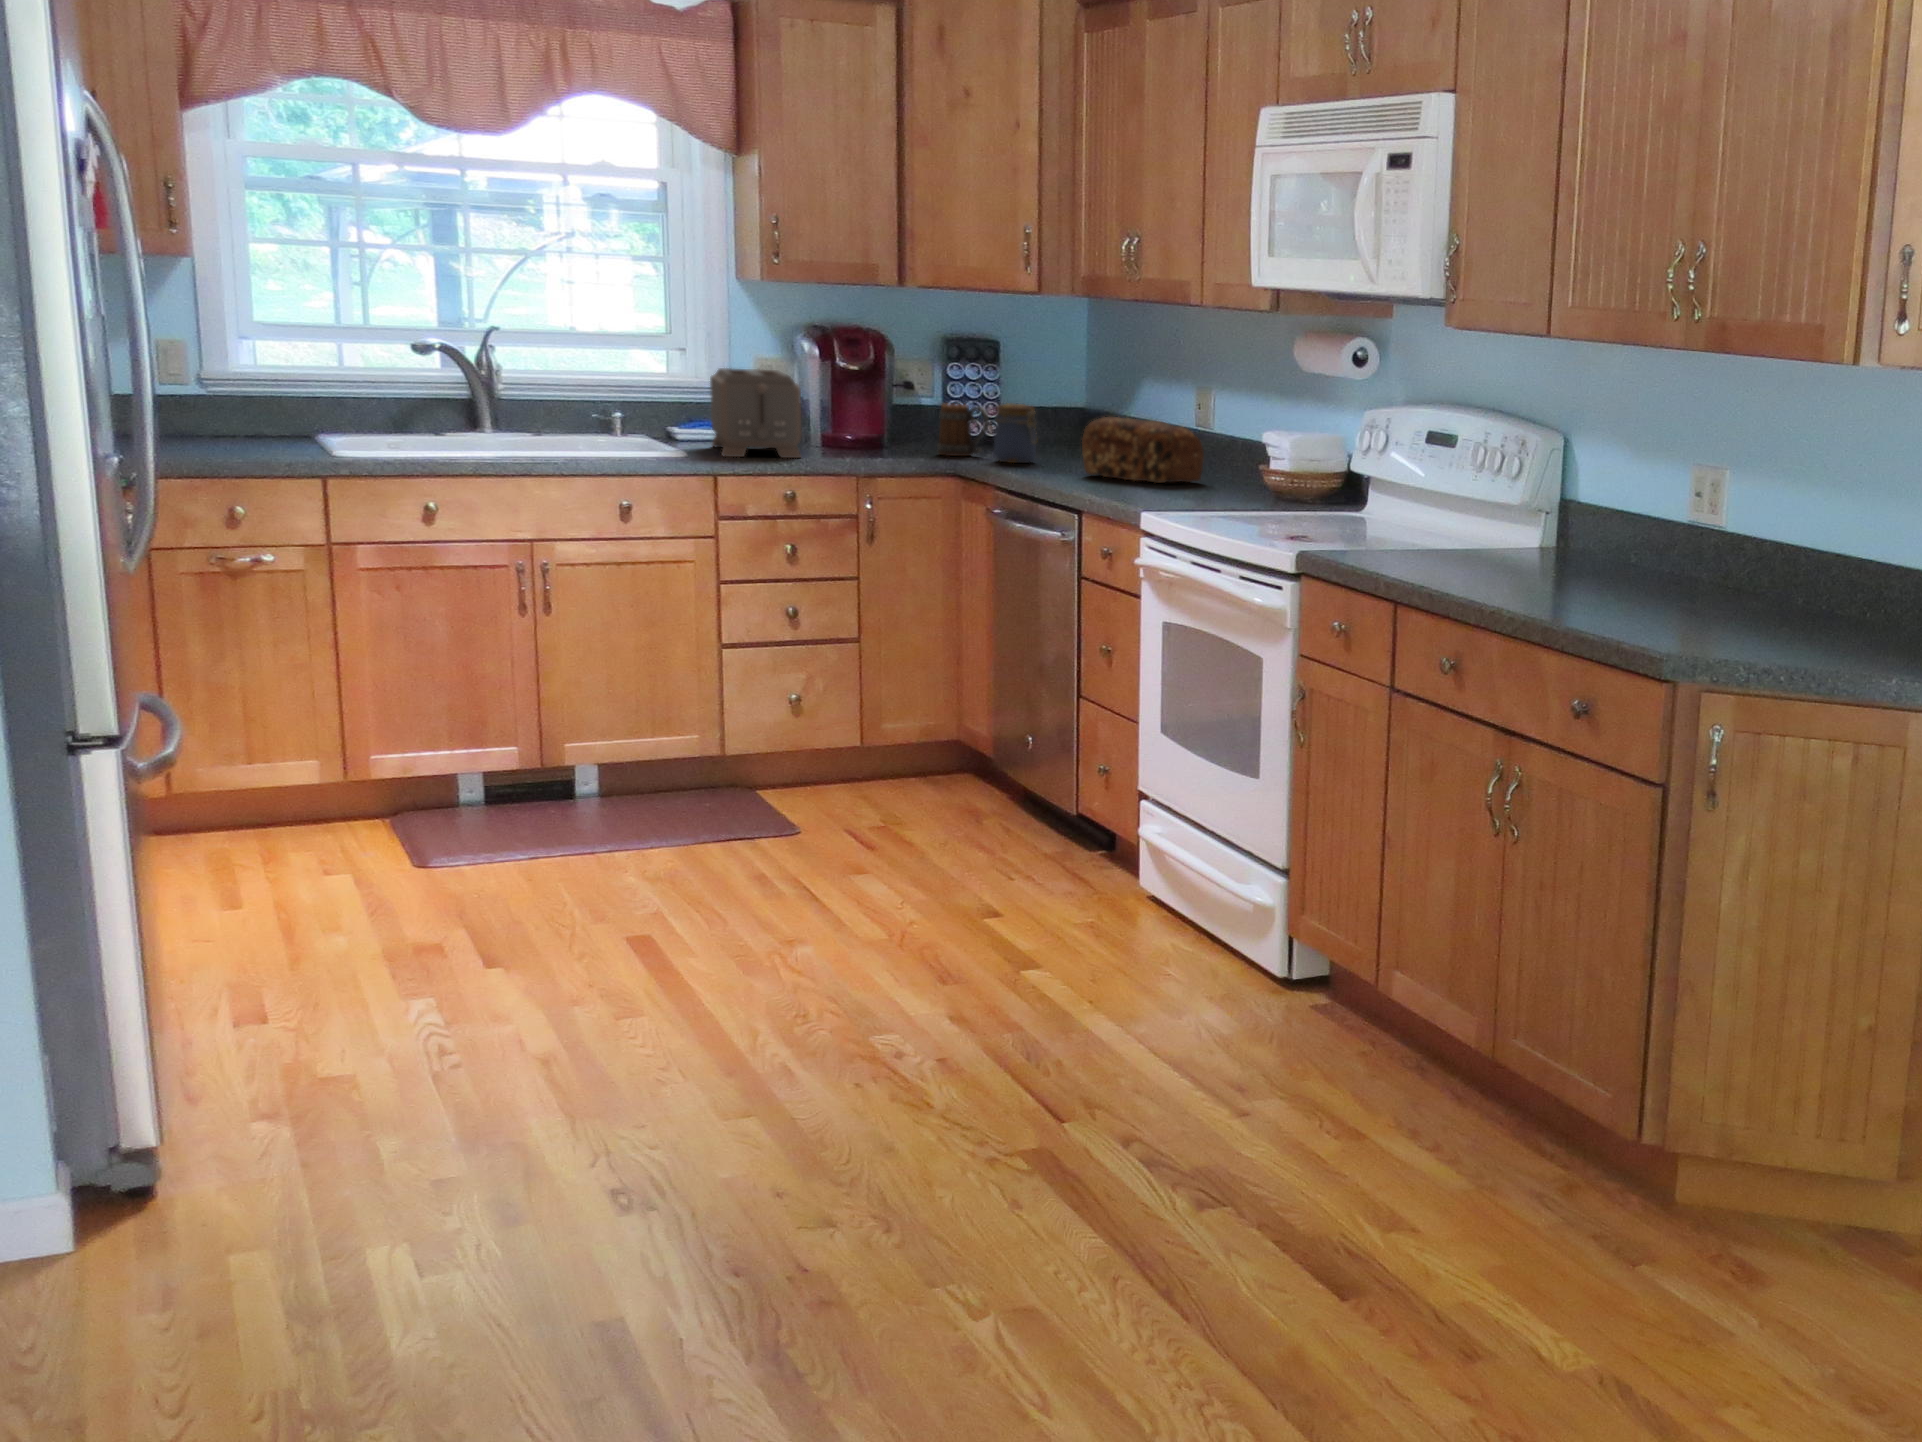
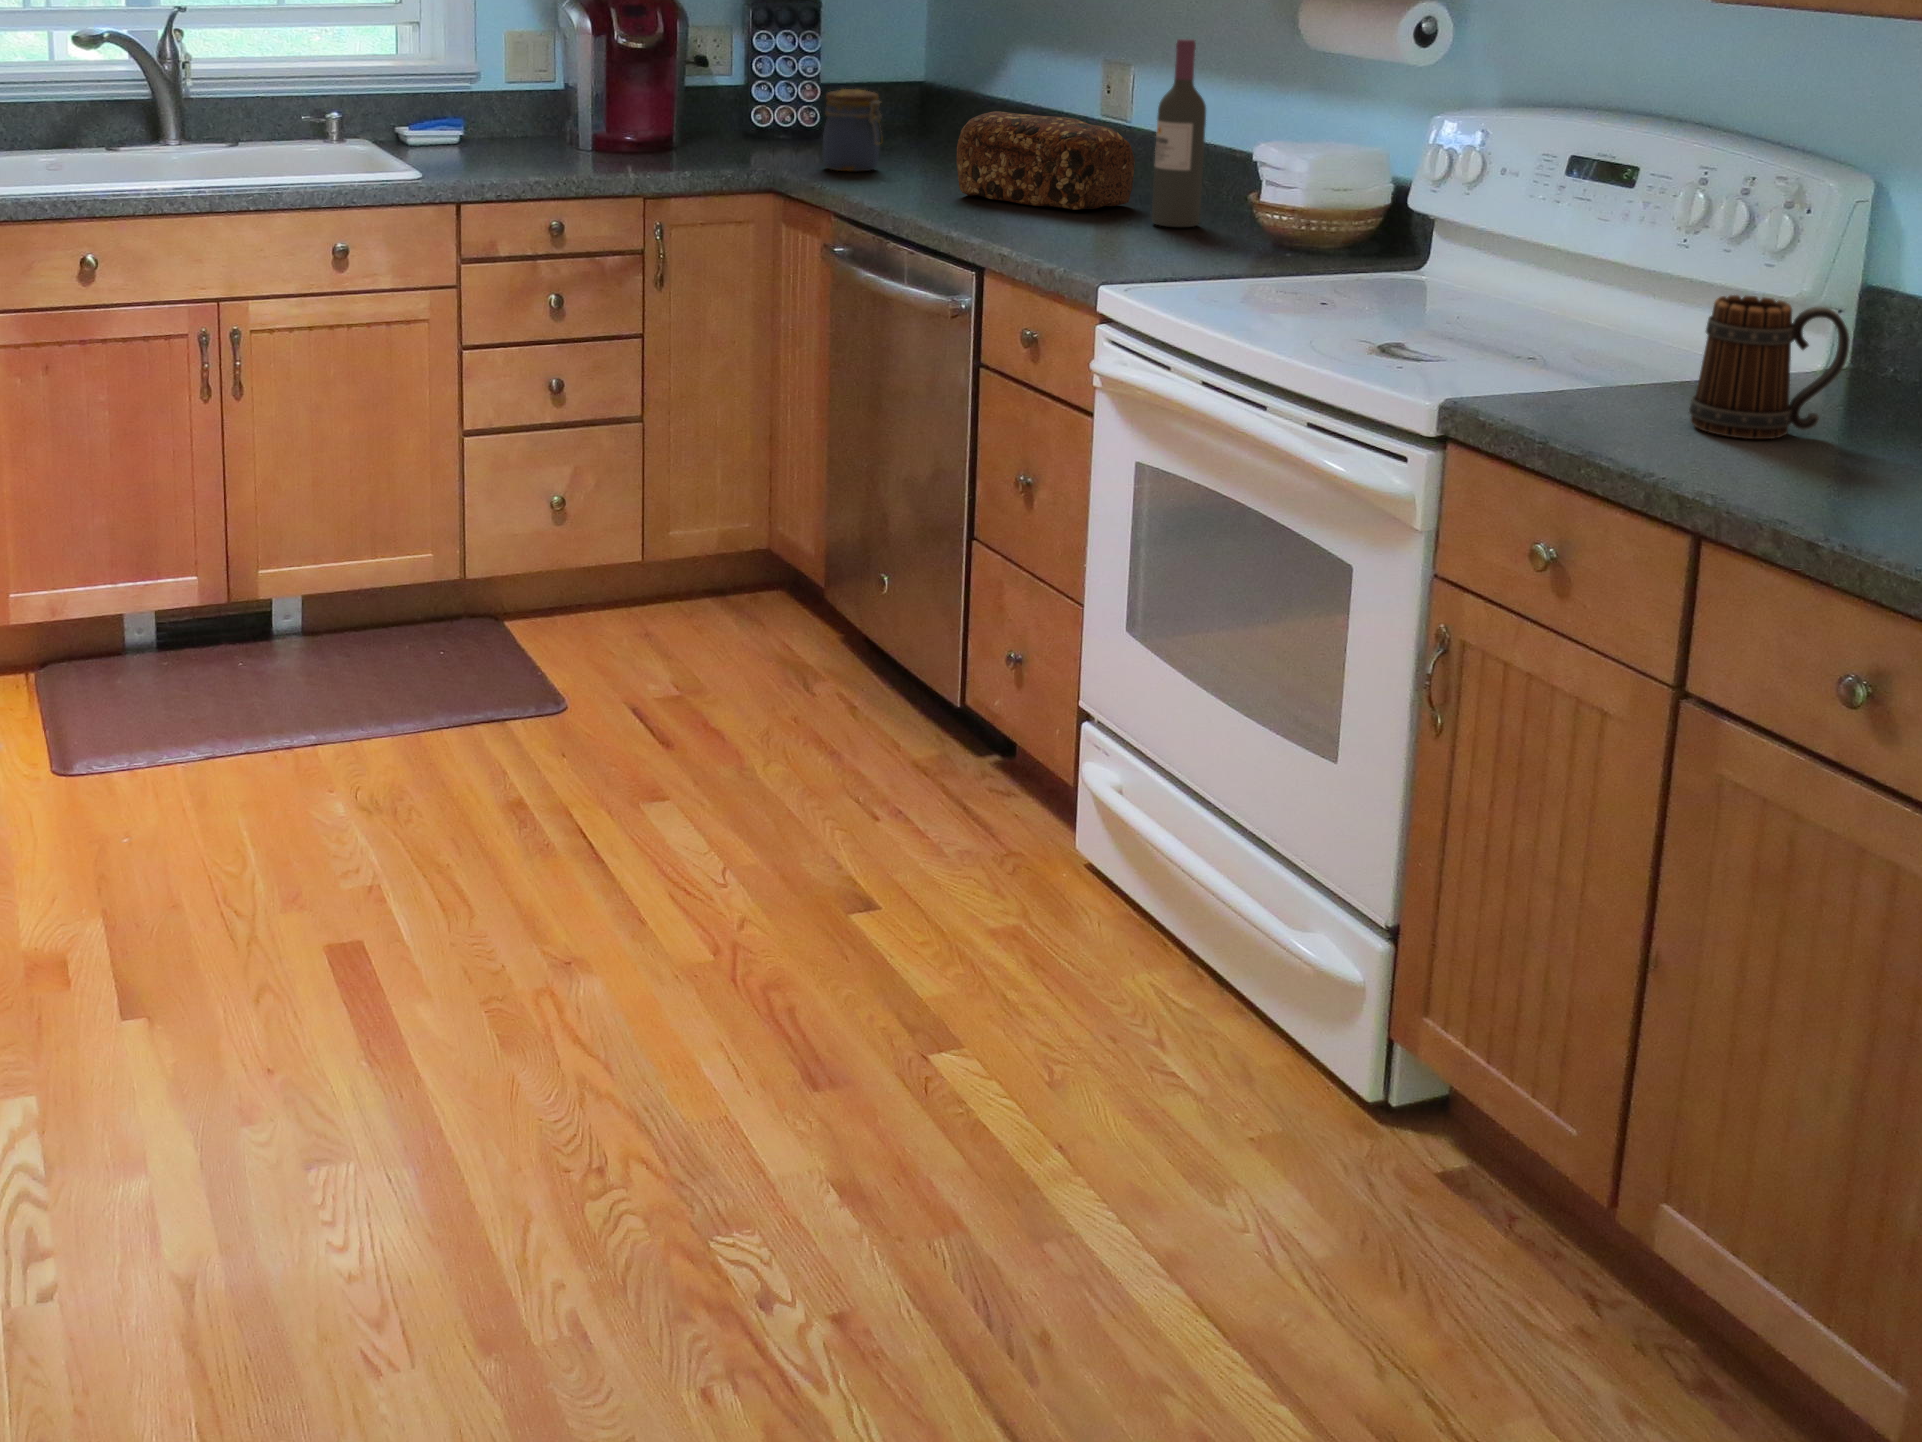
wine bottle: none [1207,365,1241,492] -> present [1151,39,1206,227]
toaster: present [710,368,802,458] -> none [452,51,570,175]
mug: present [937,403,989,456] -> present [1689,295,1850,439]

